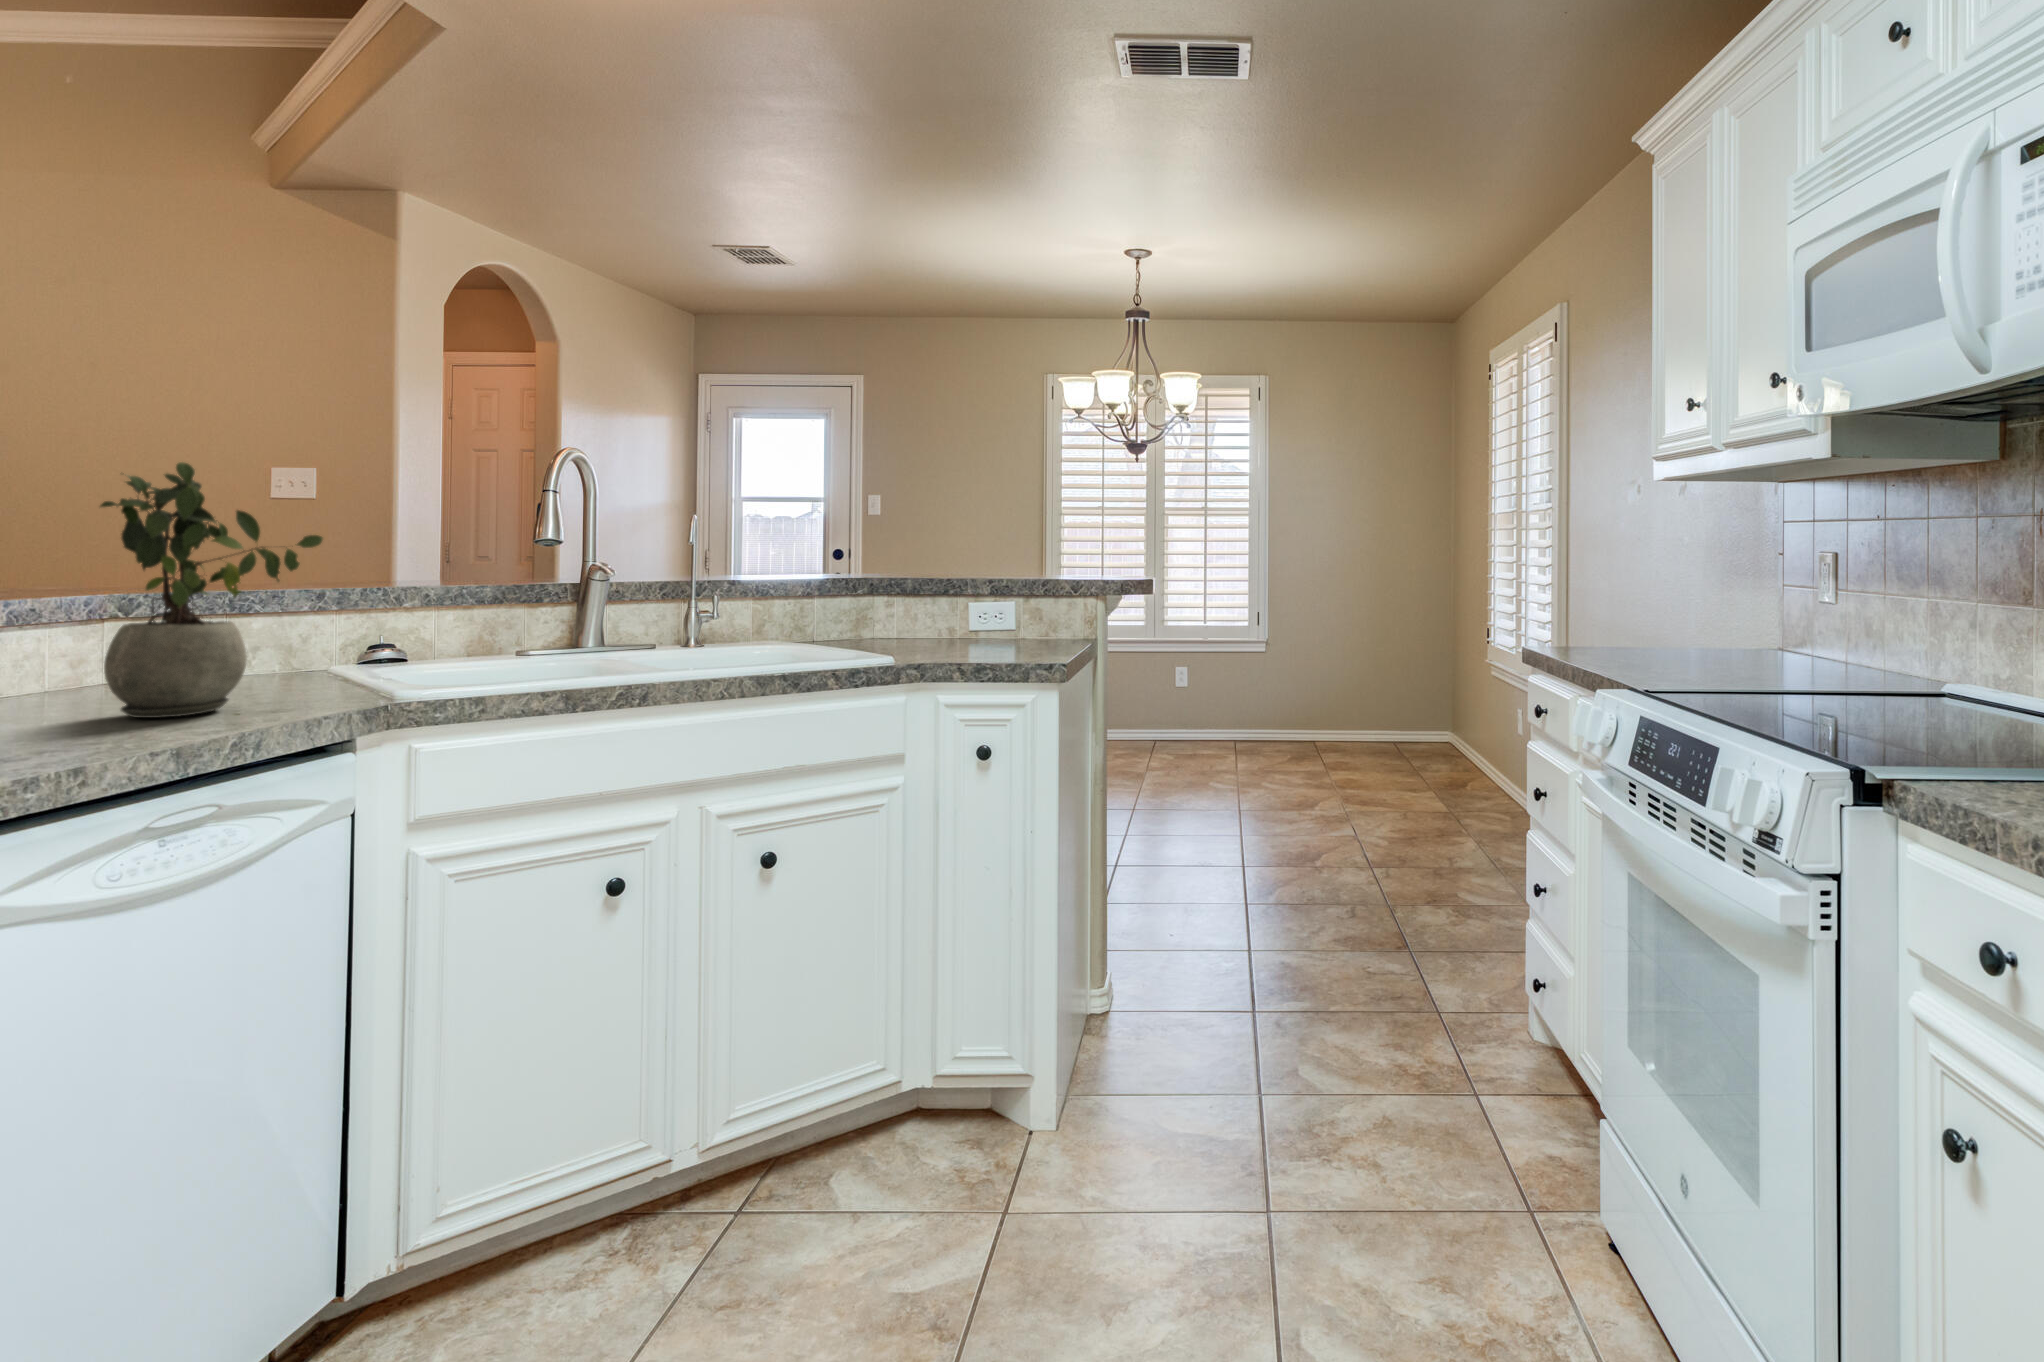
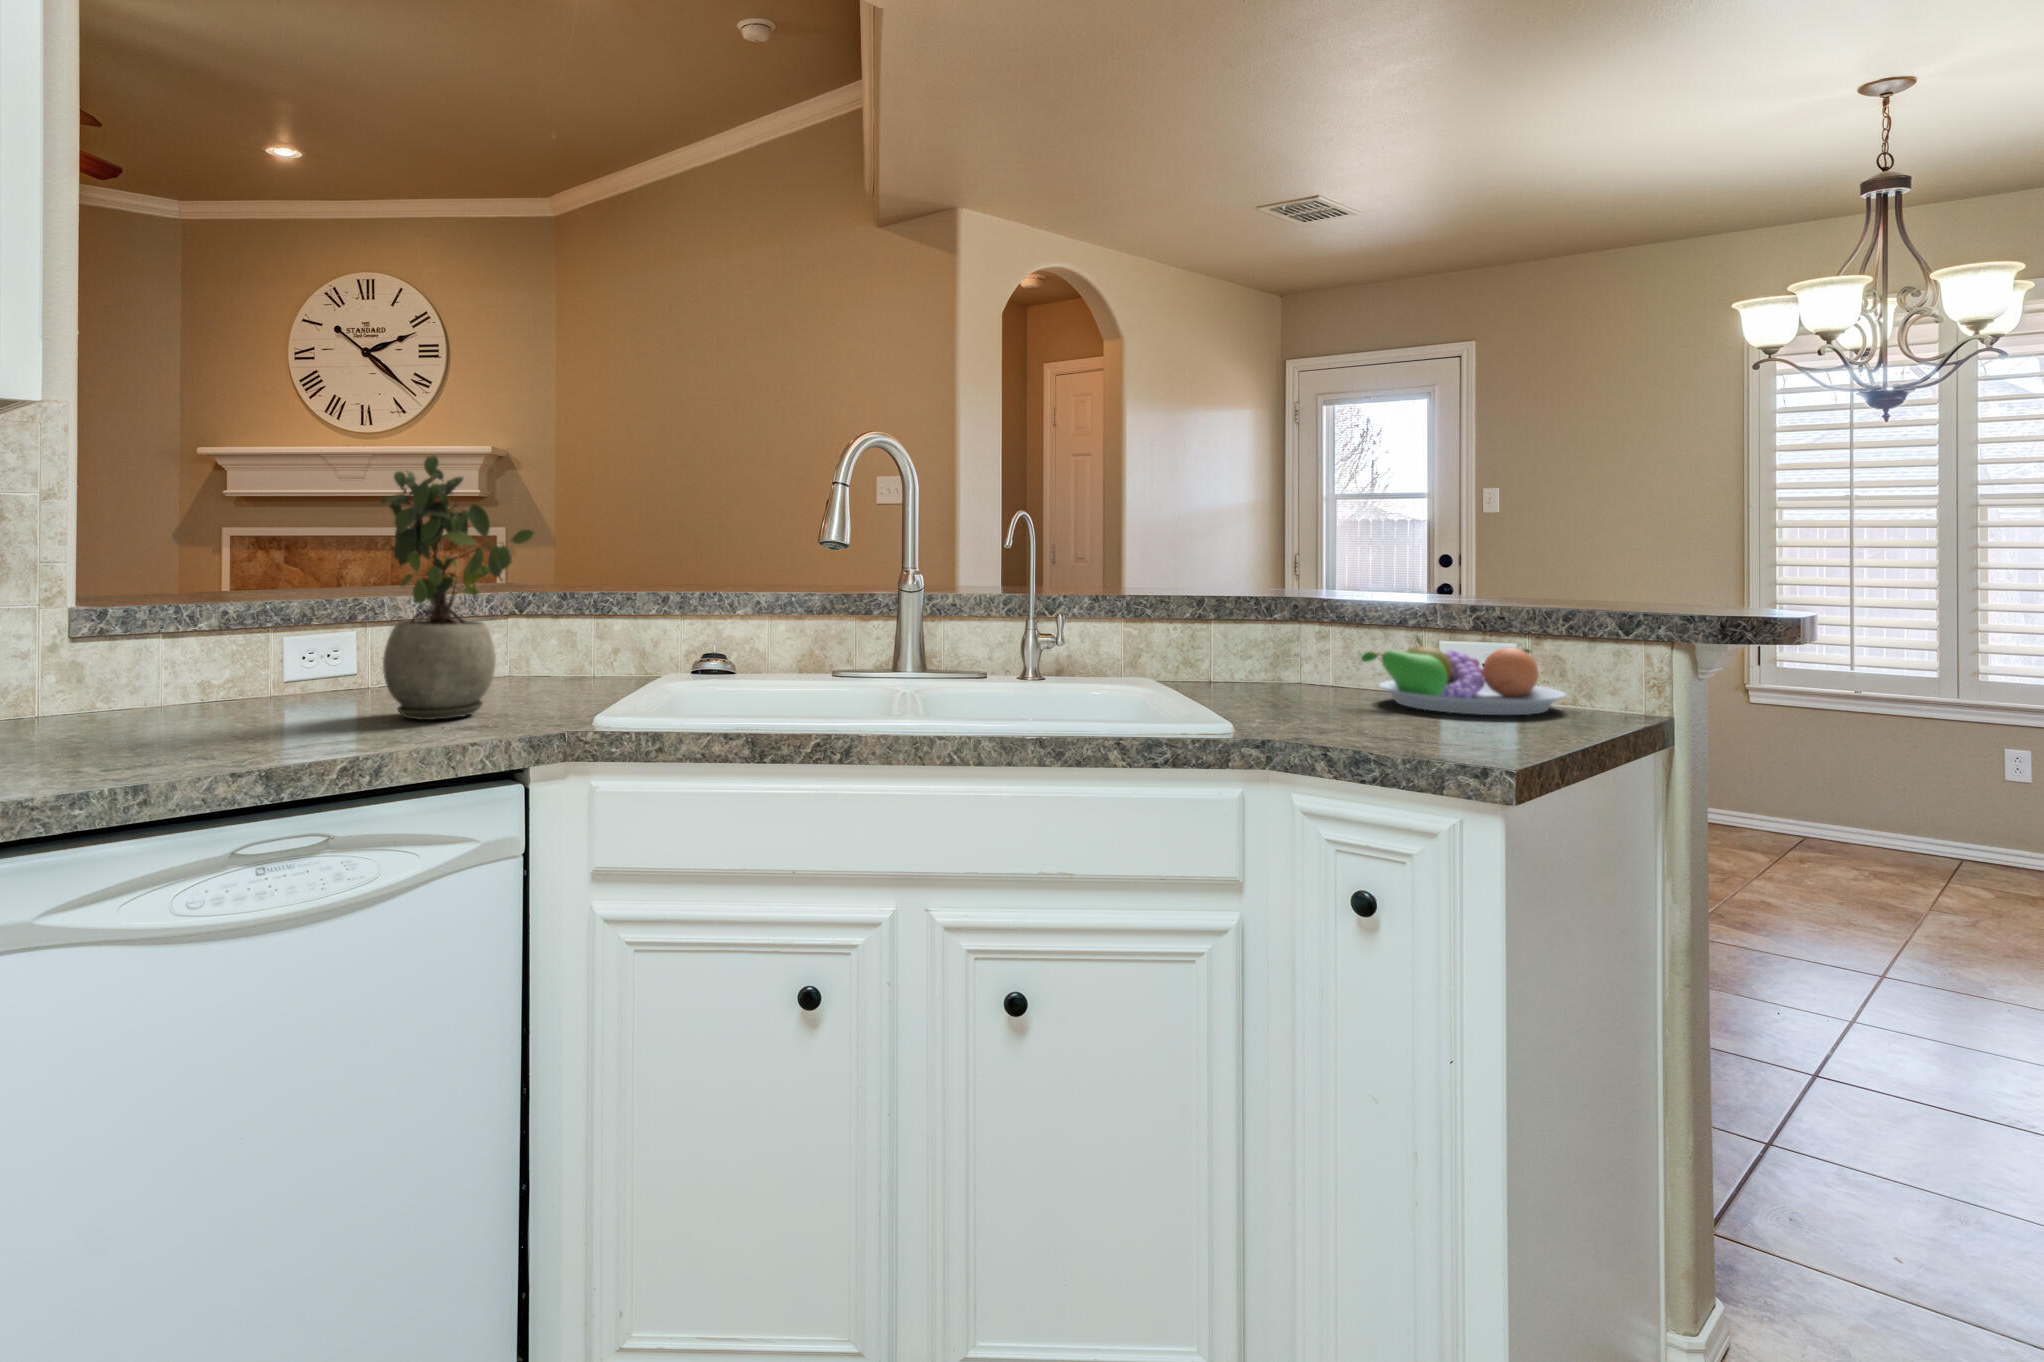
fruit bowl: none [940,600,1046,643] -> present [1361,636,1565,715]

